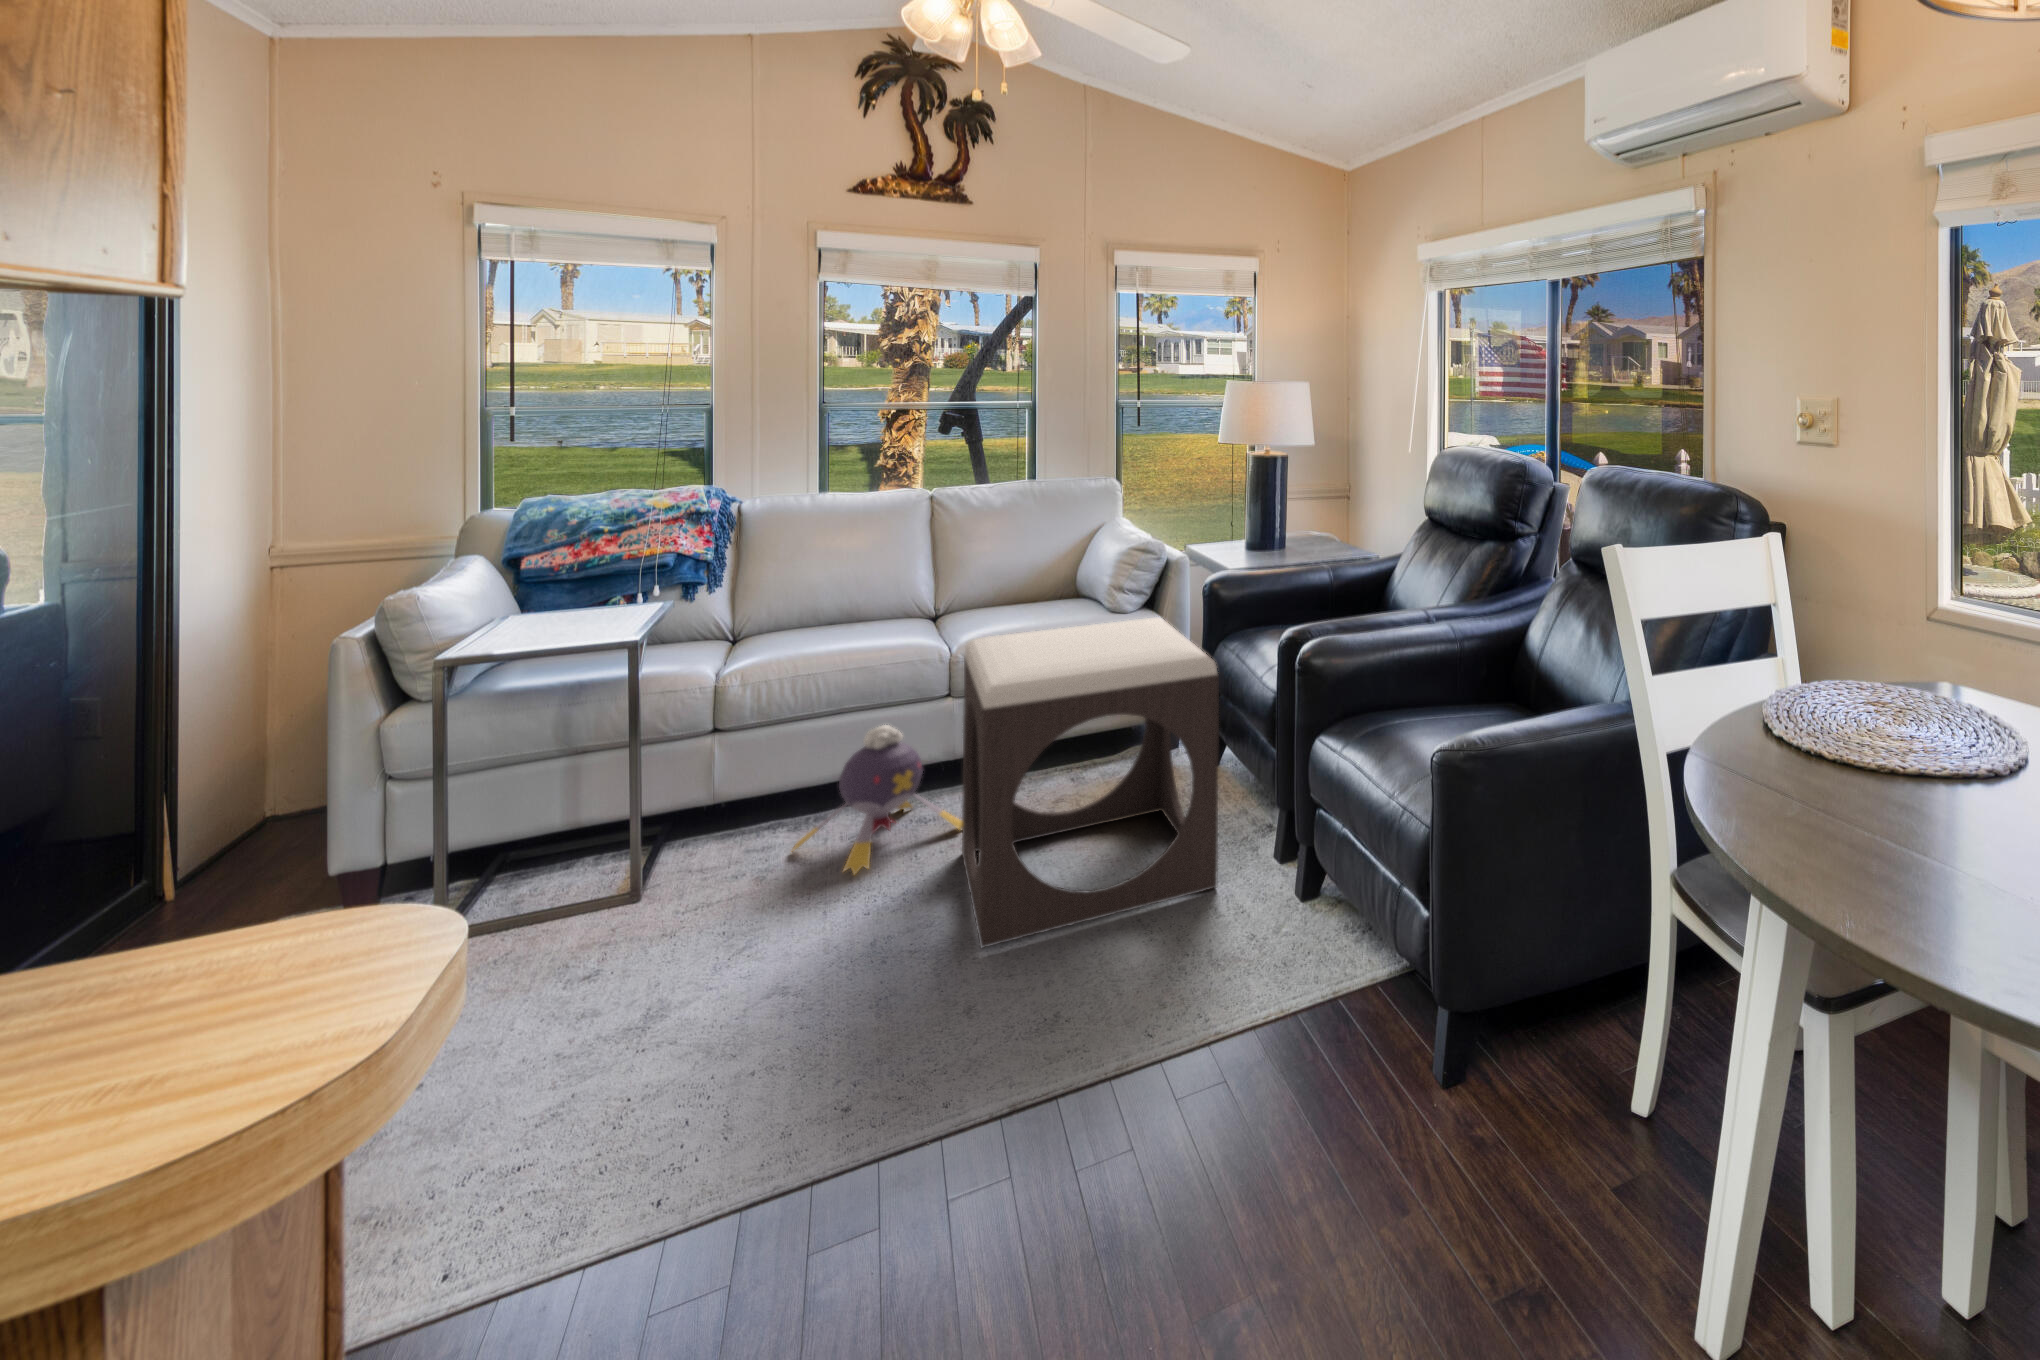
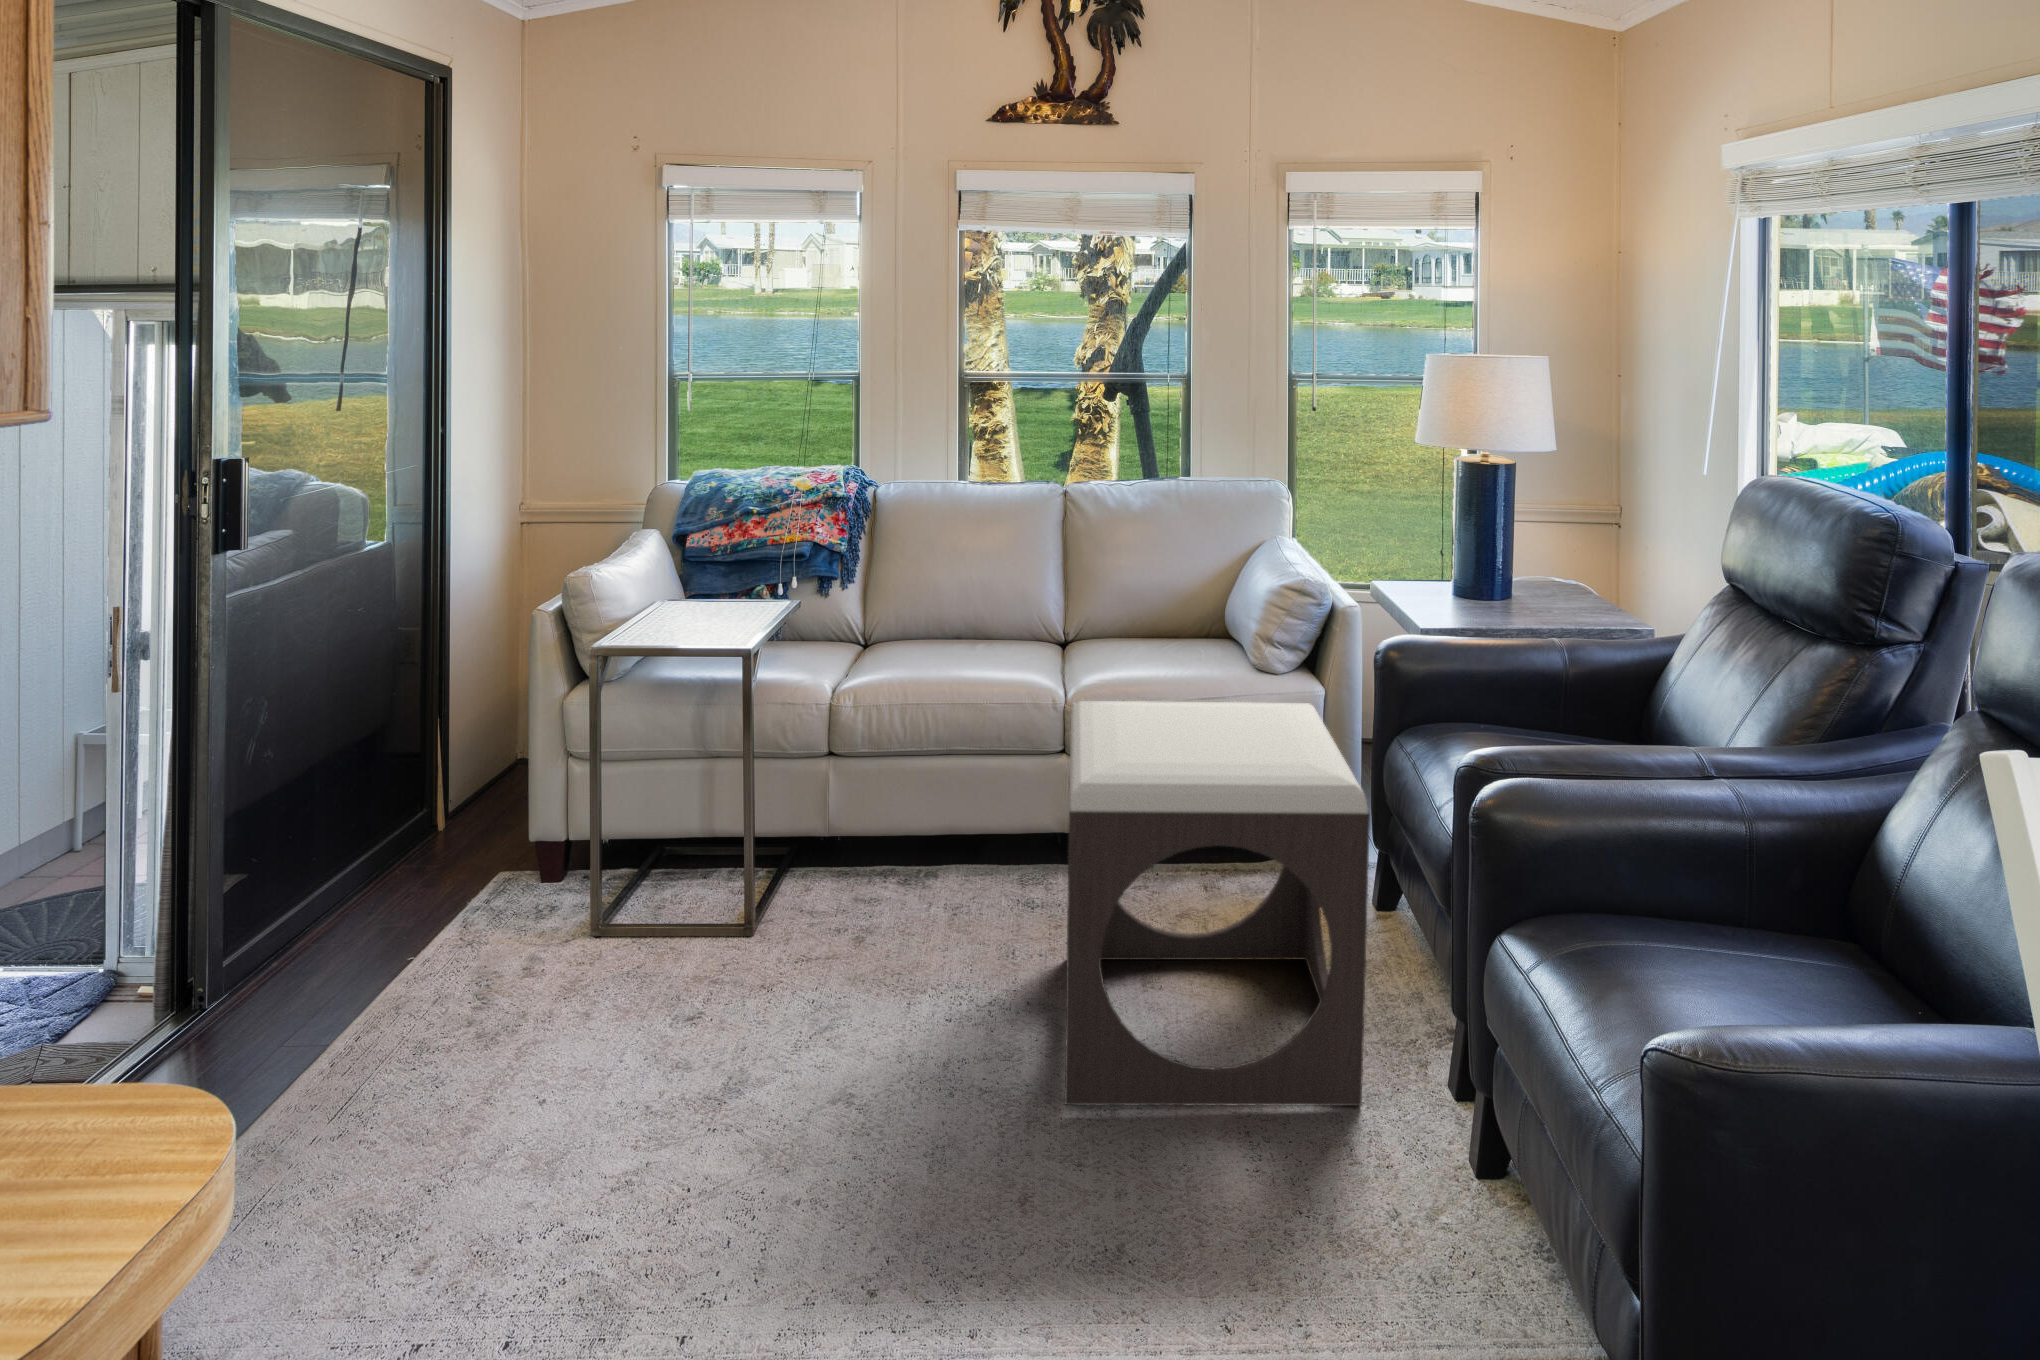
plush toy: present [791,725,962,875] -> none [898,782,1077,959]

